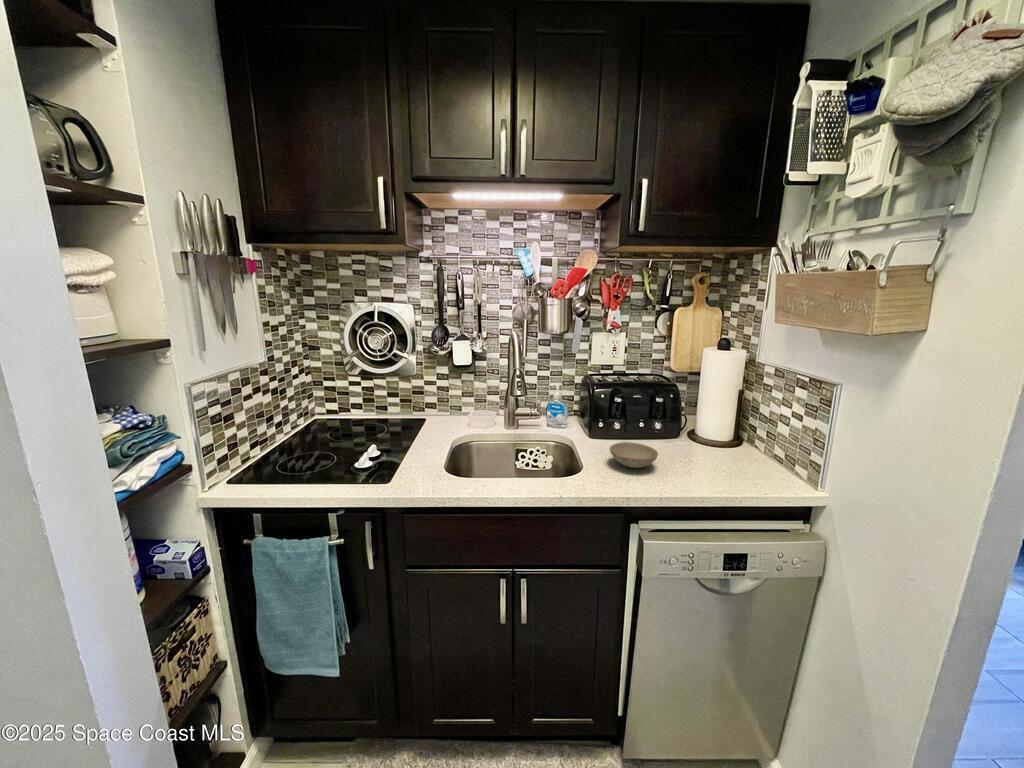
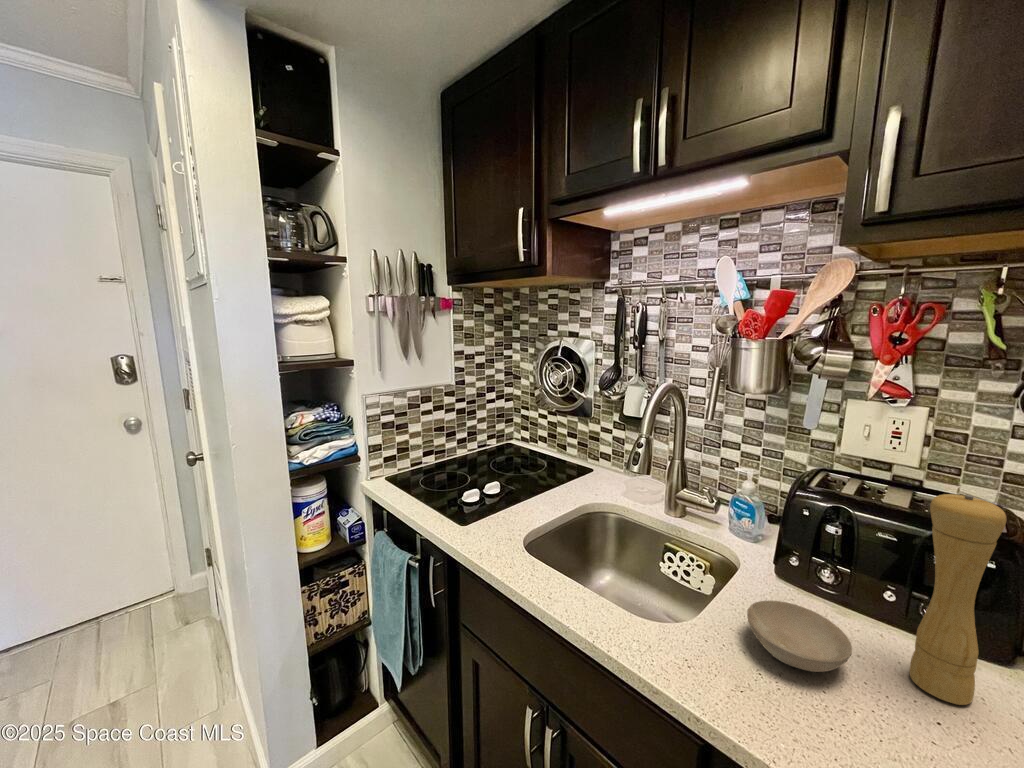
pepper mill: none [664,365,695,456] -> present [909,494,1006,705]

